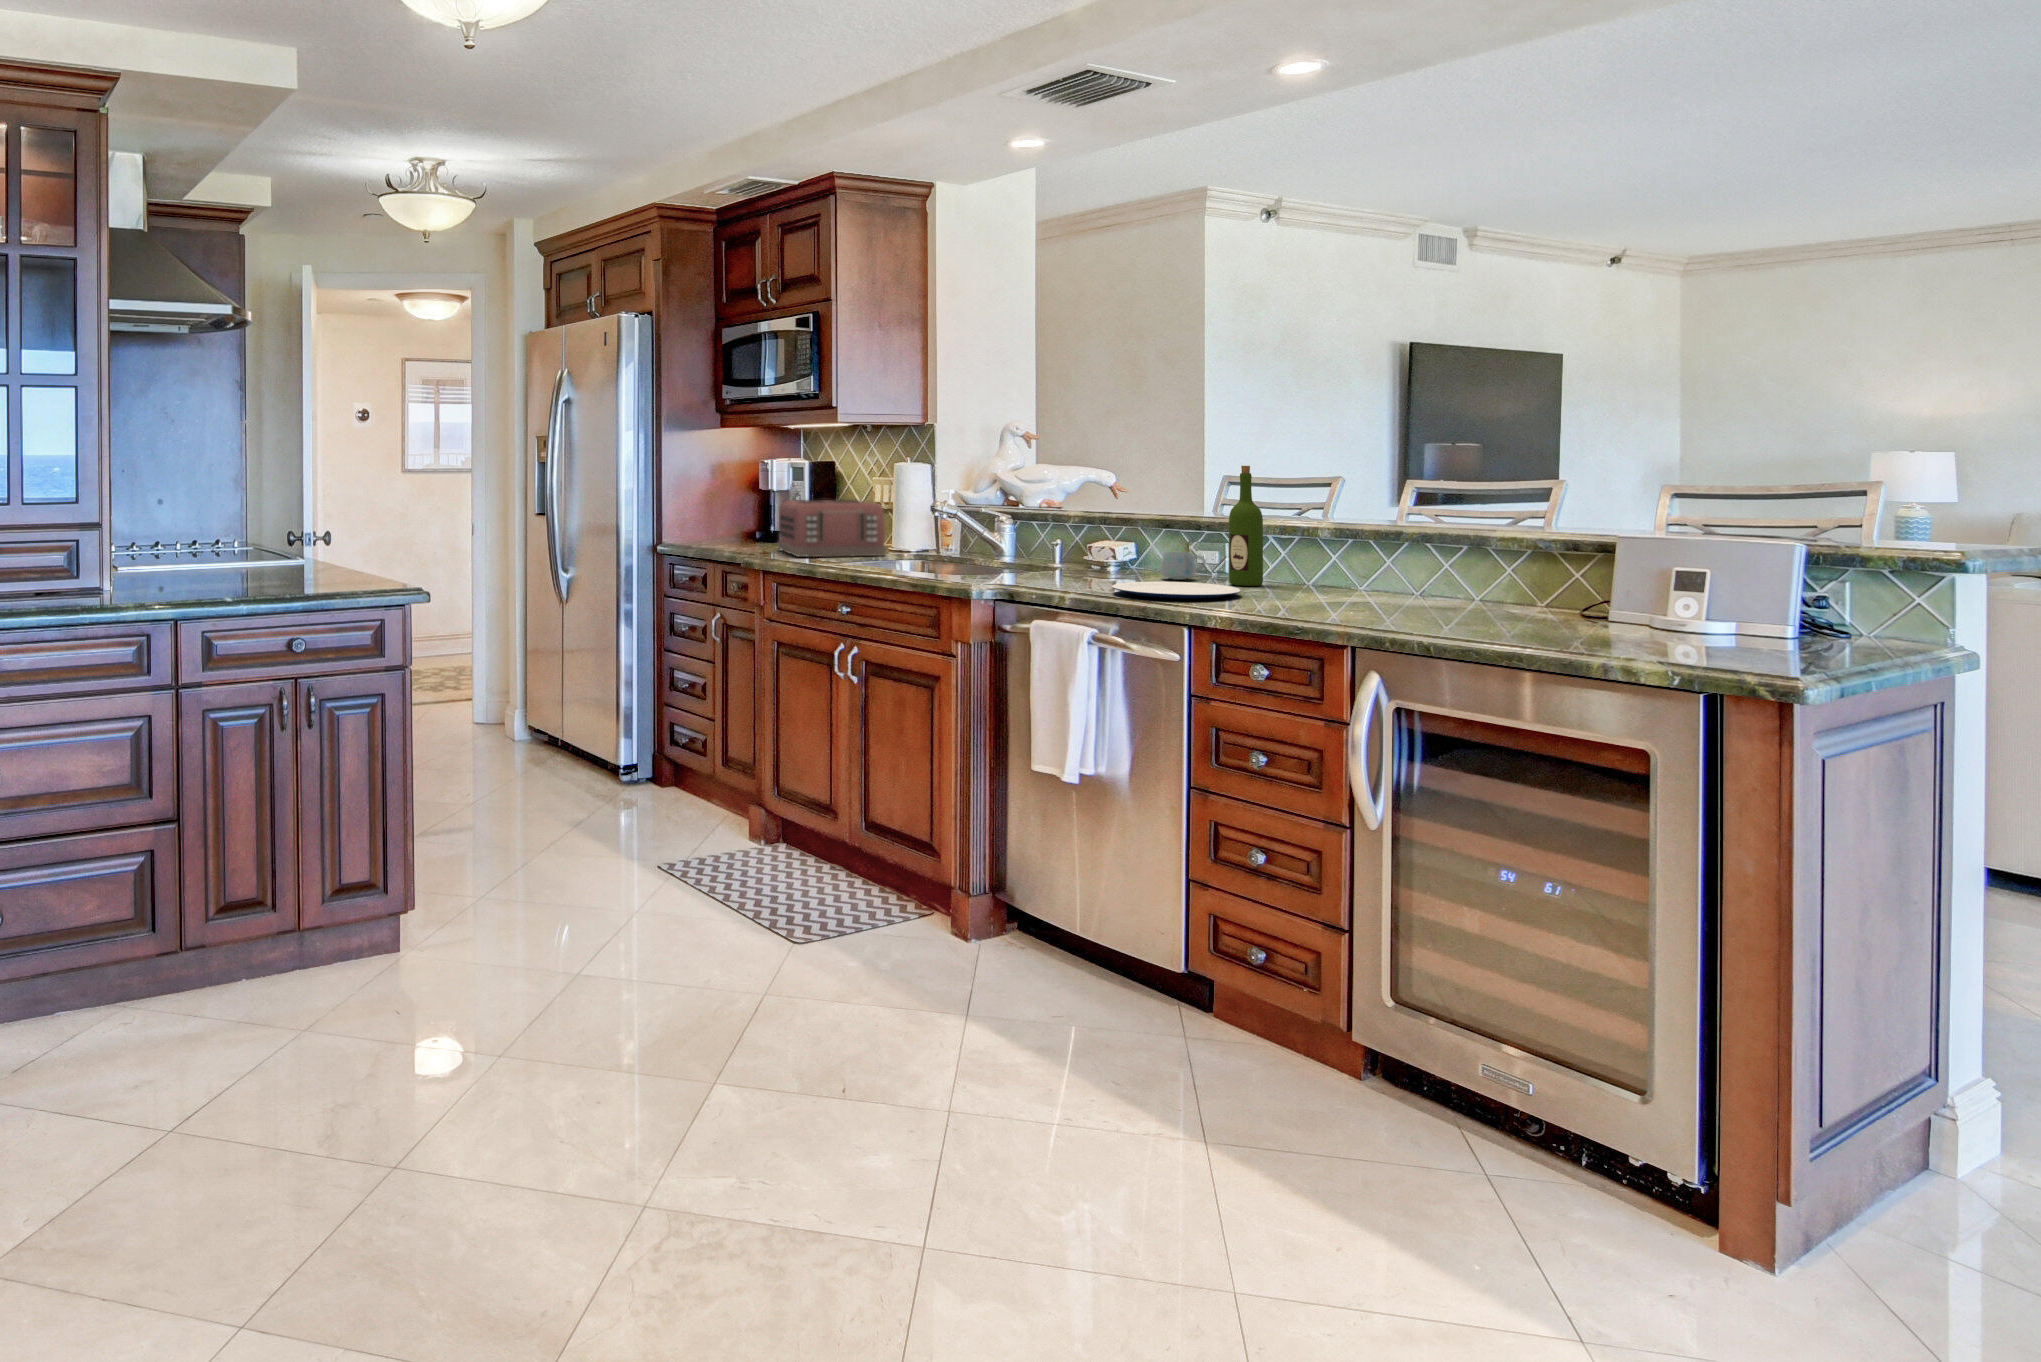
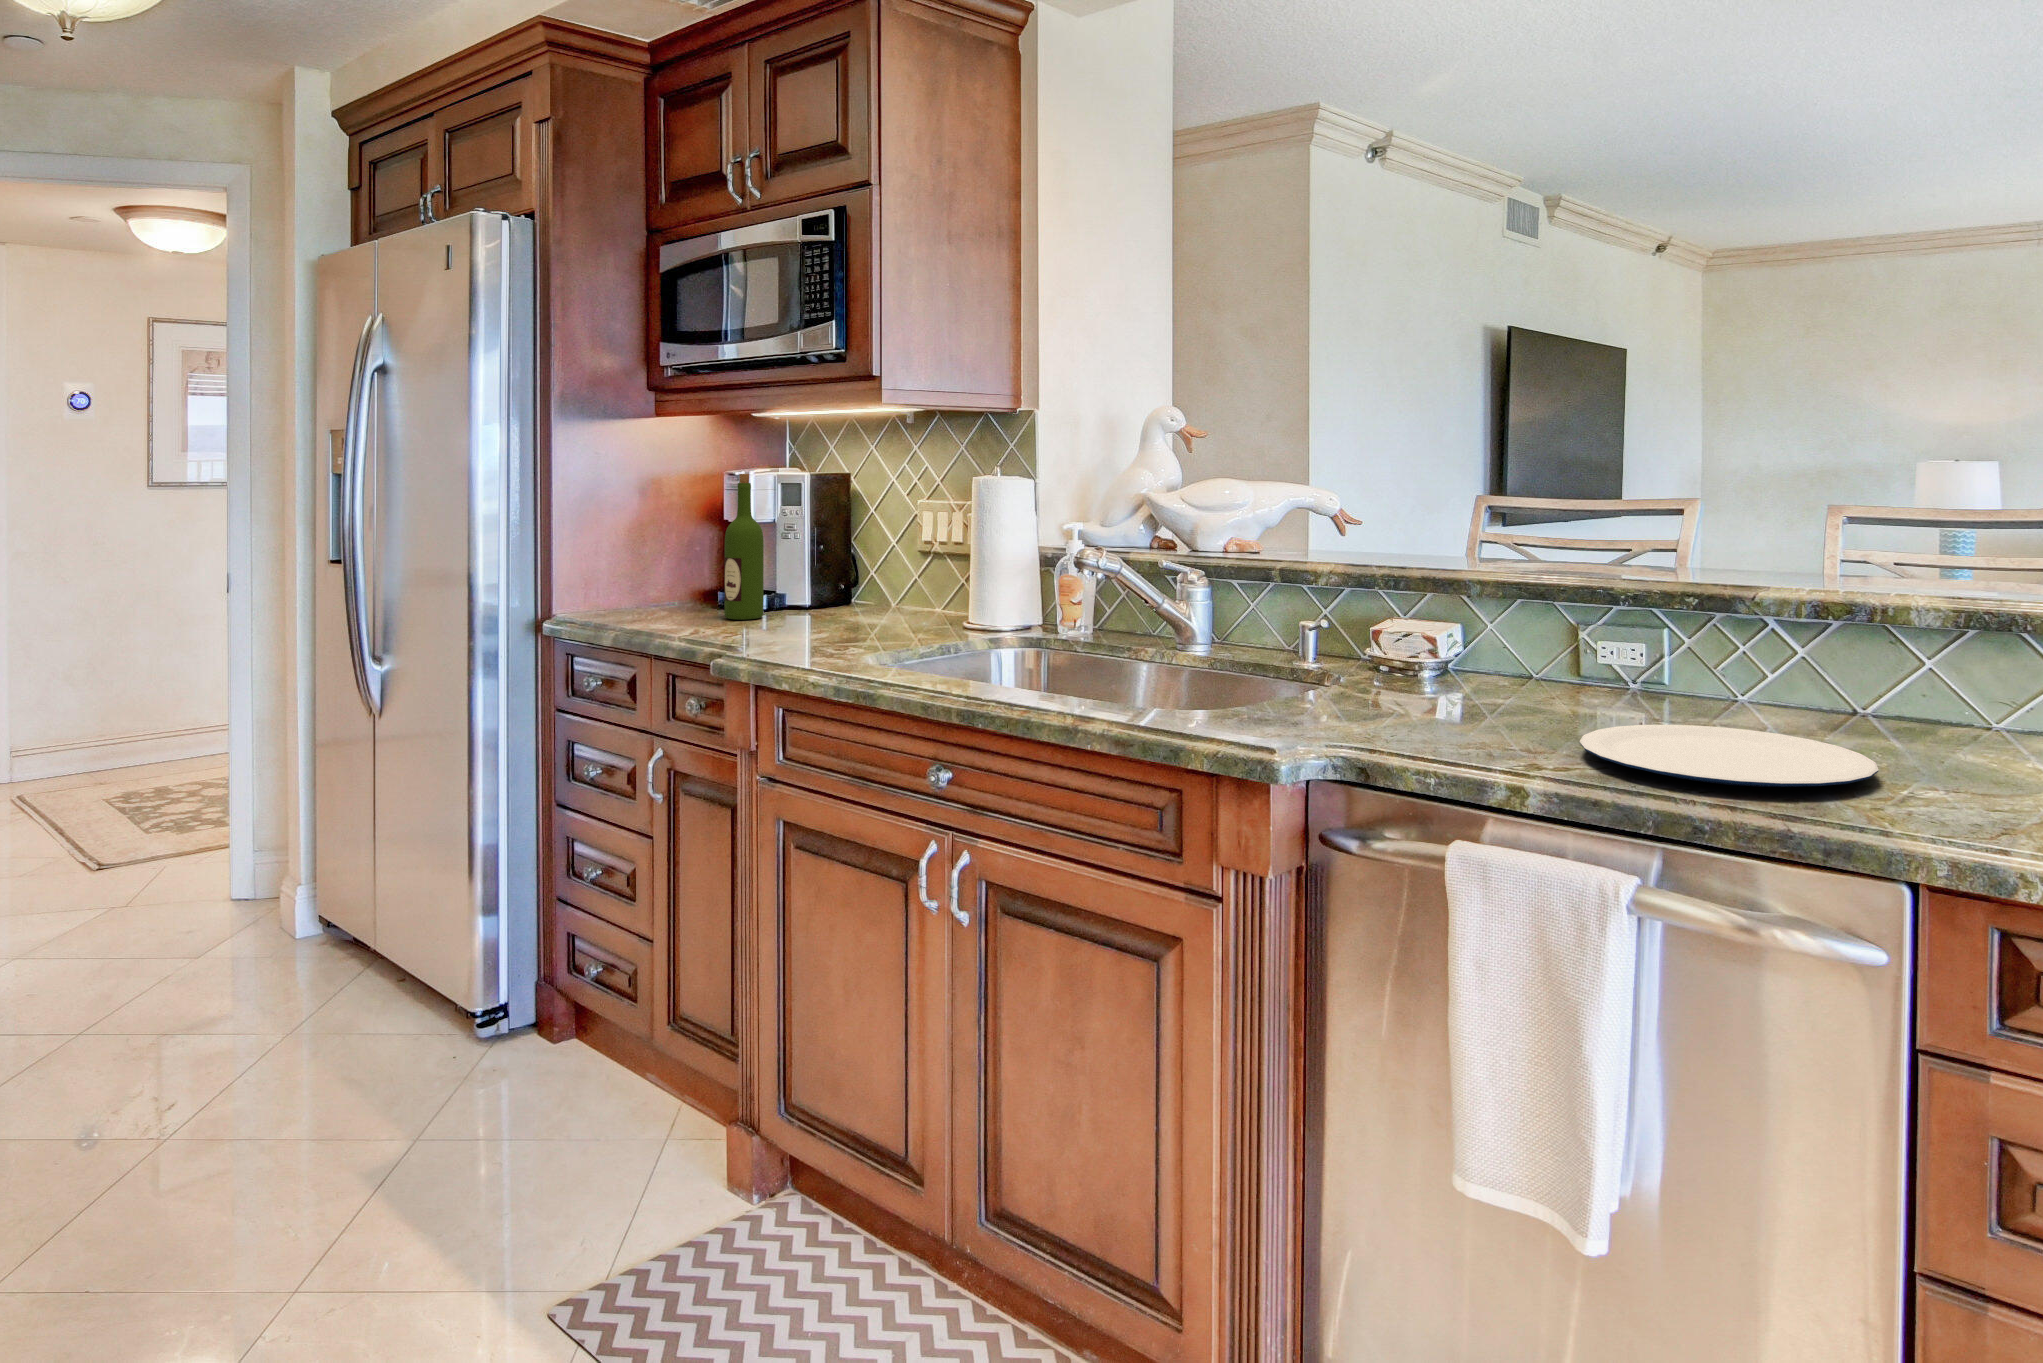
wine bottle: present [1229,466,1263,586] -> present [724,474,764,620]
toaster: present [777,500,886,557] -> none [770,539,977,653]
mug: present [1160,552,1206,580] -> none [1567,648,1646,705]

